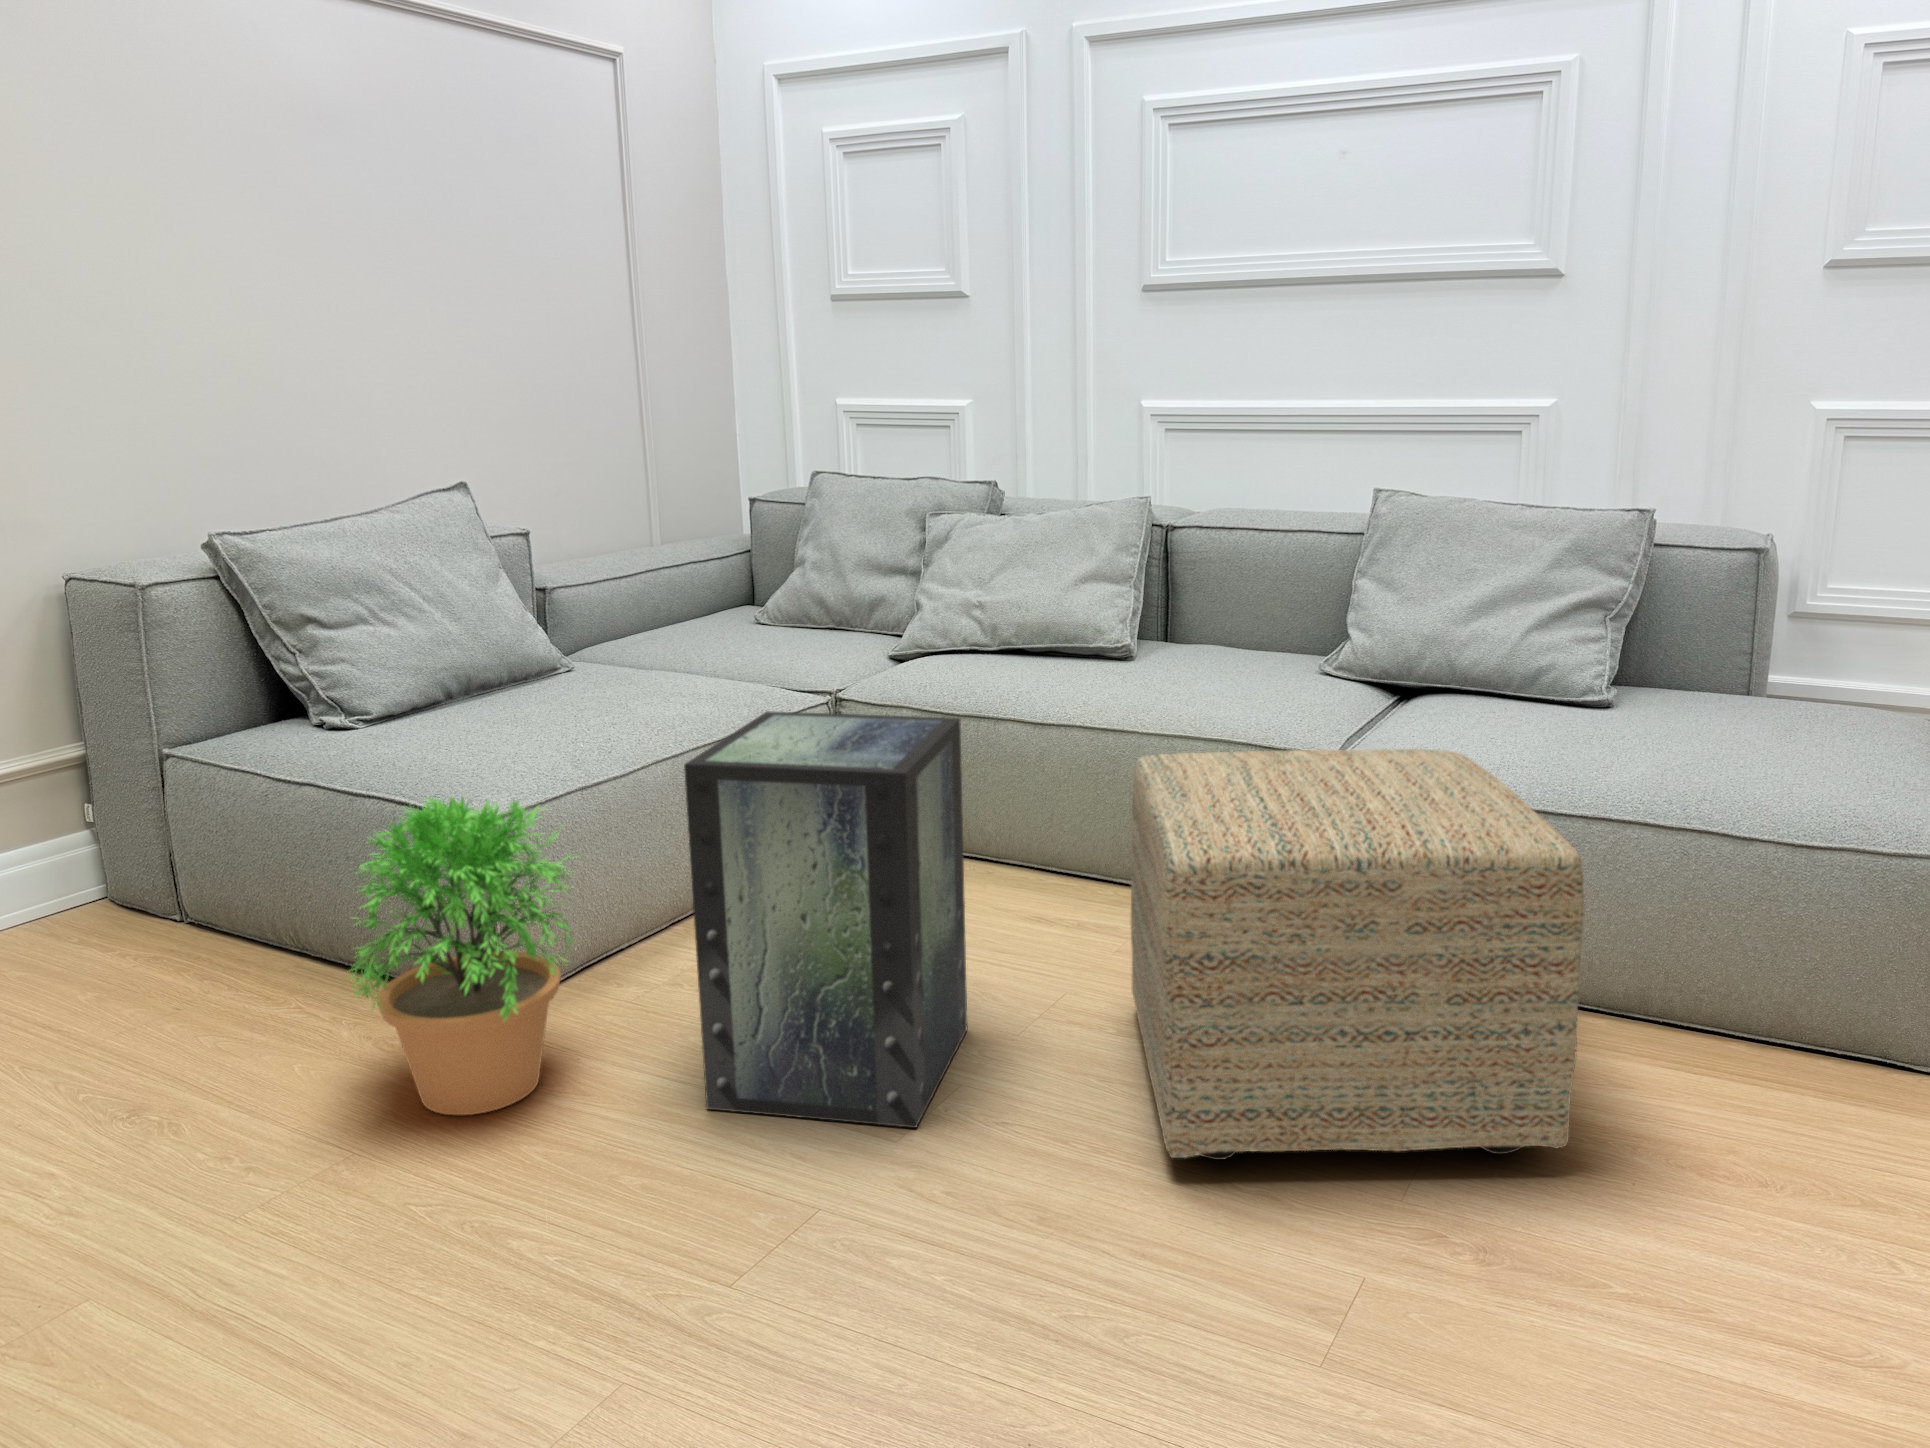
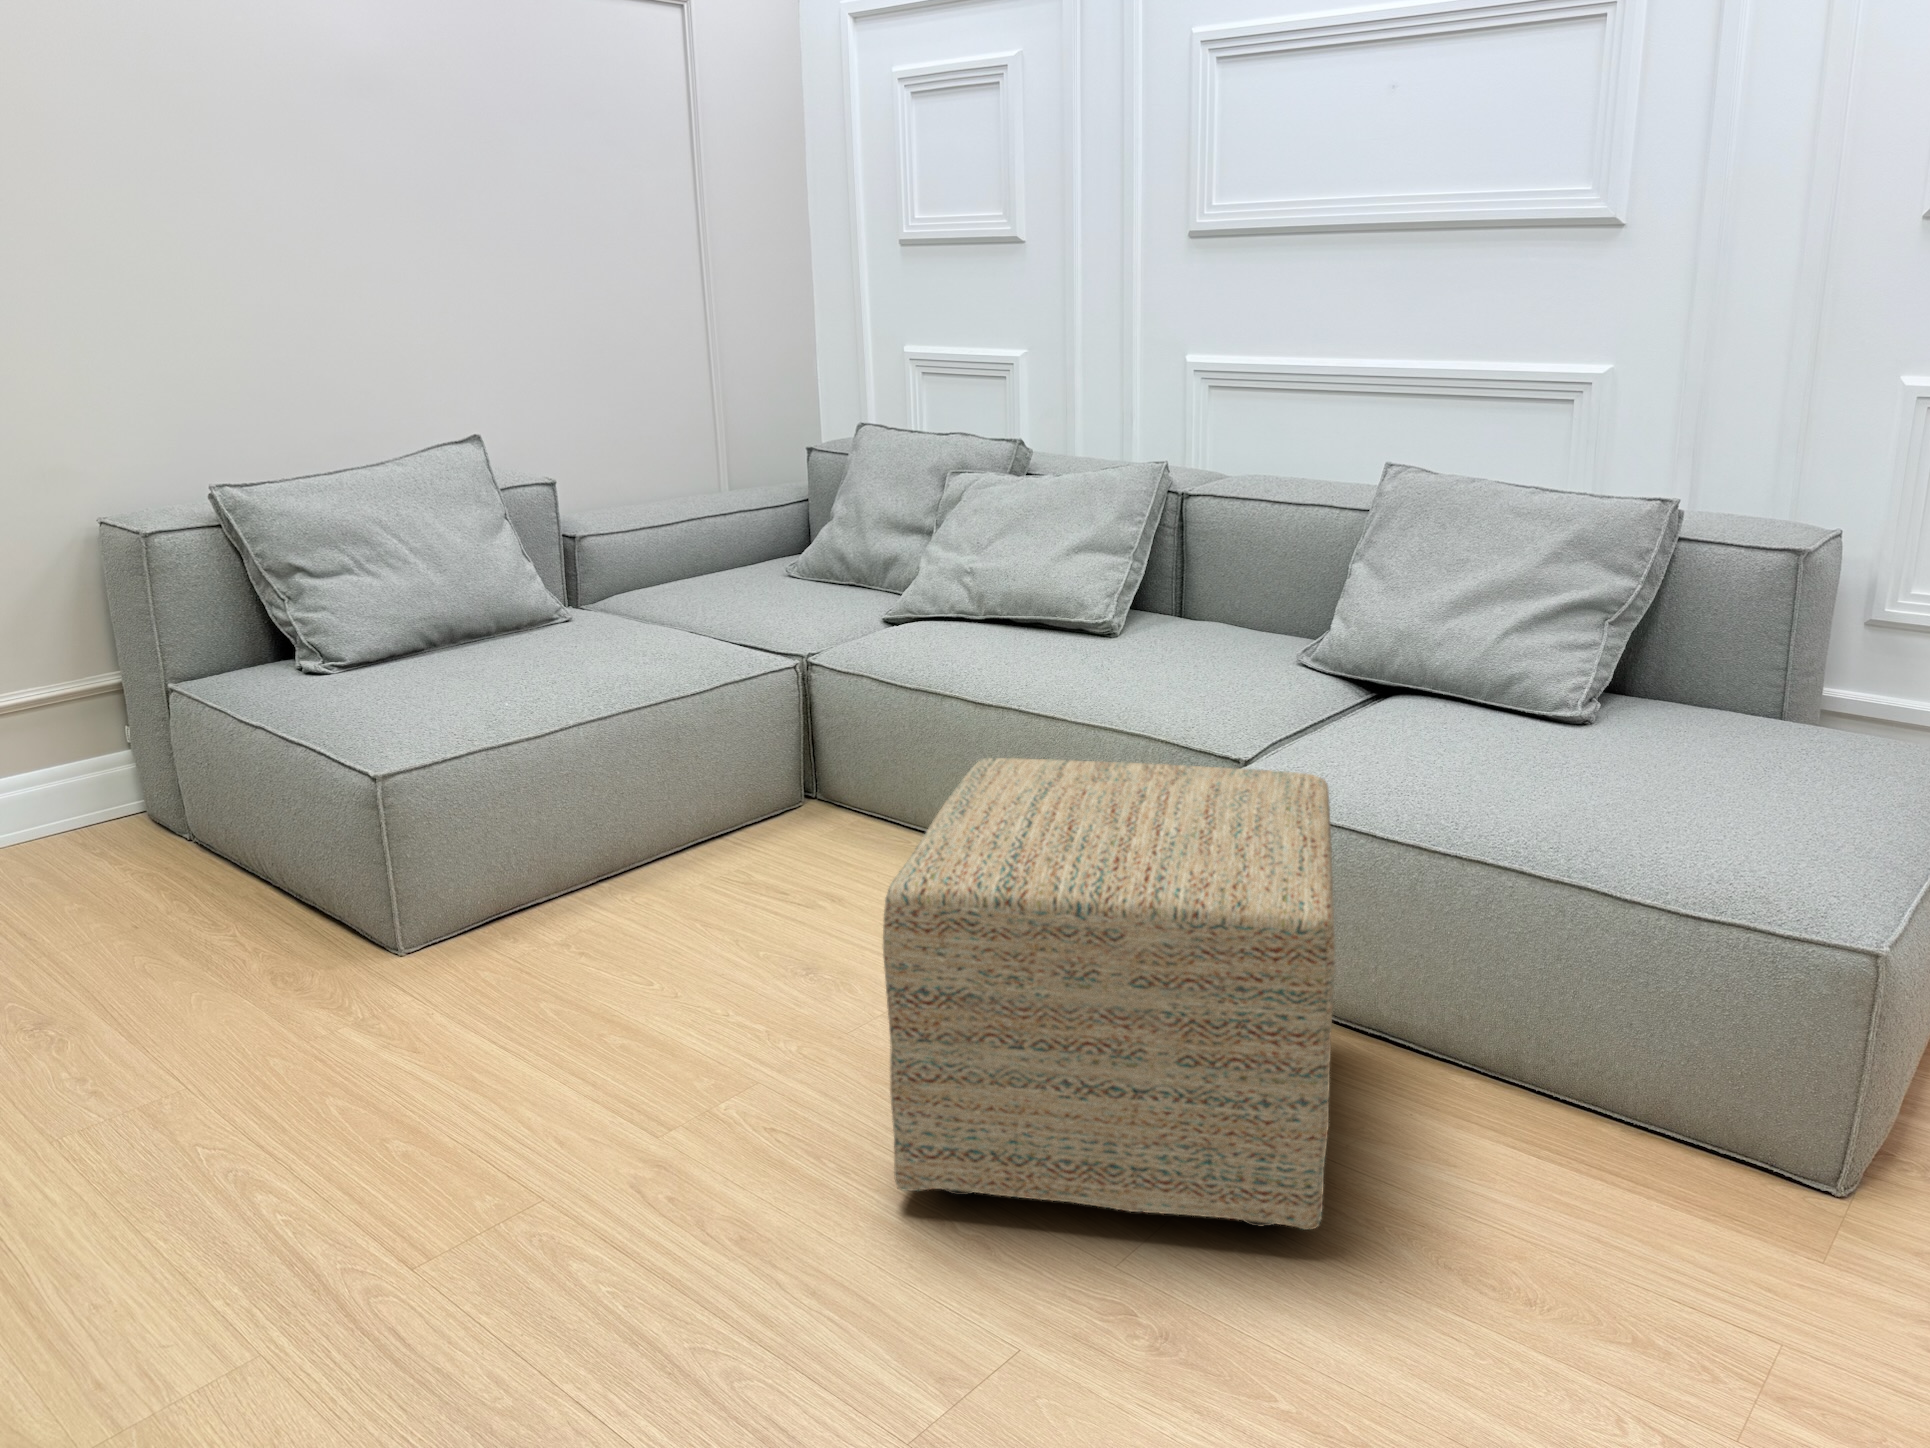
storage box: present [684,712,967,1128] -> none [475,690,807,1123]
potted plant: present [353,796,574,1115] -> none [176,758,441,1061]

